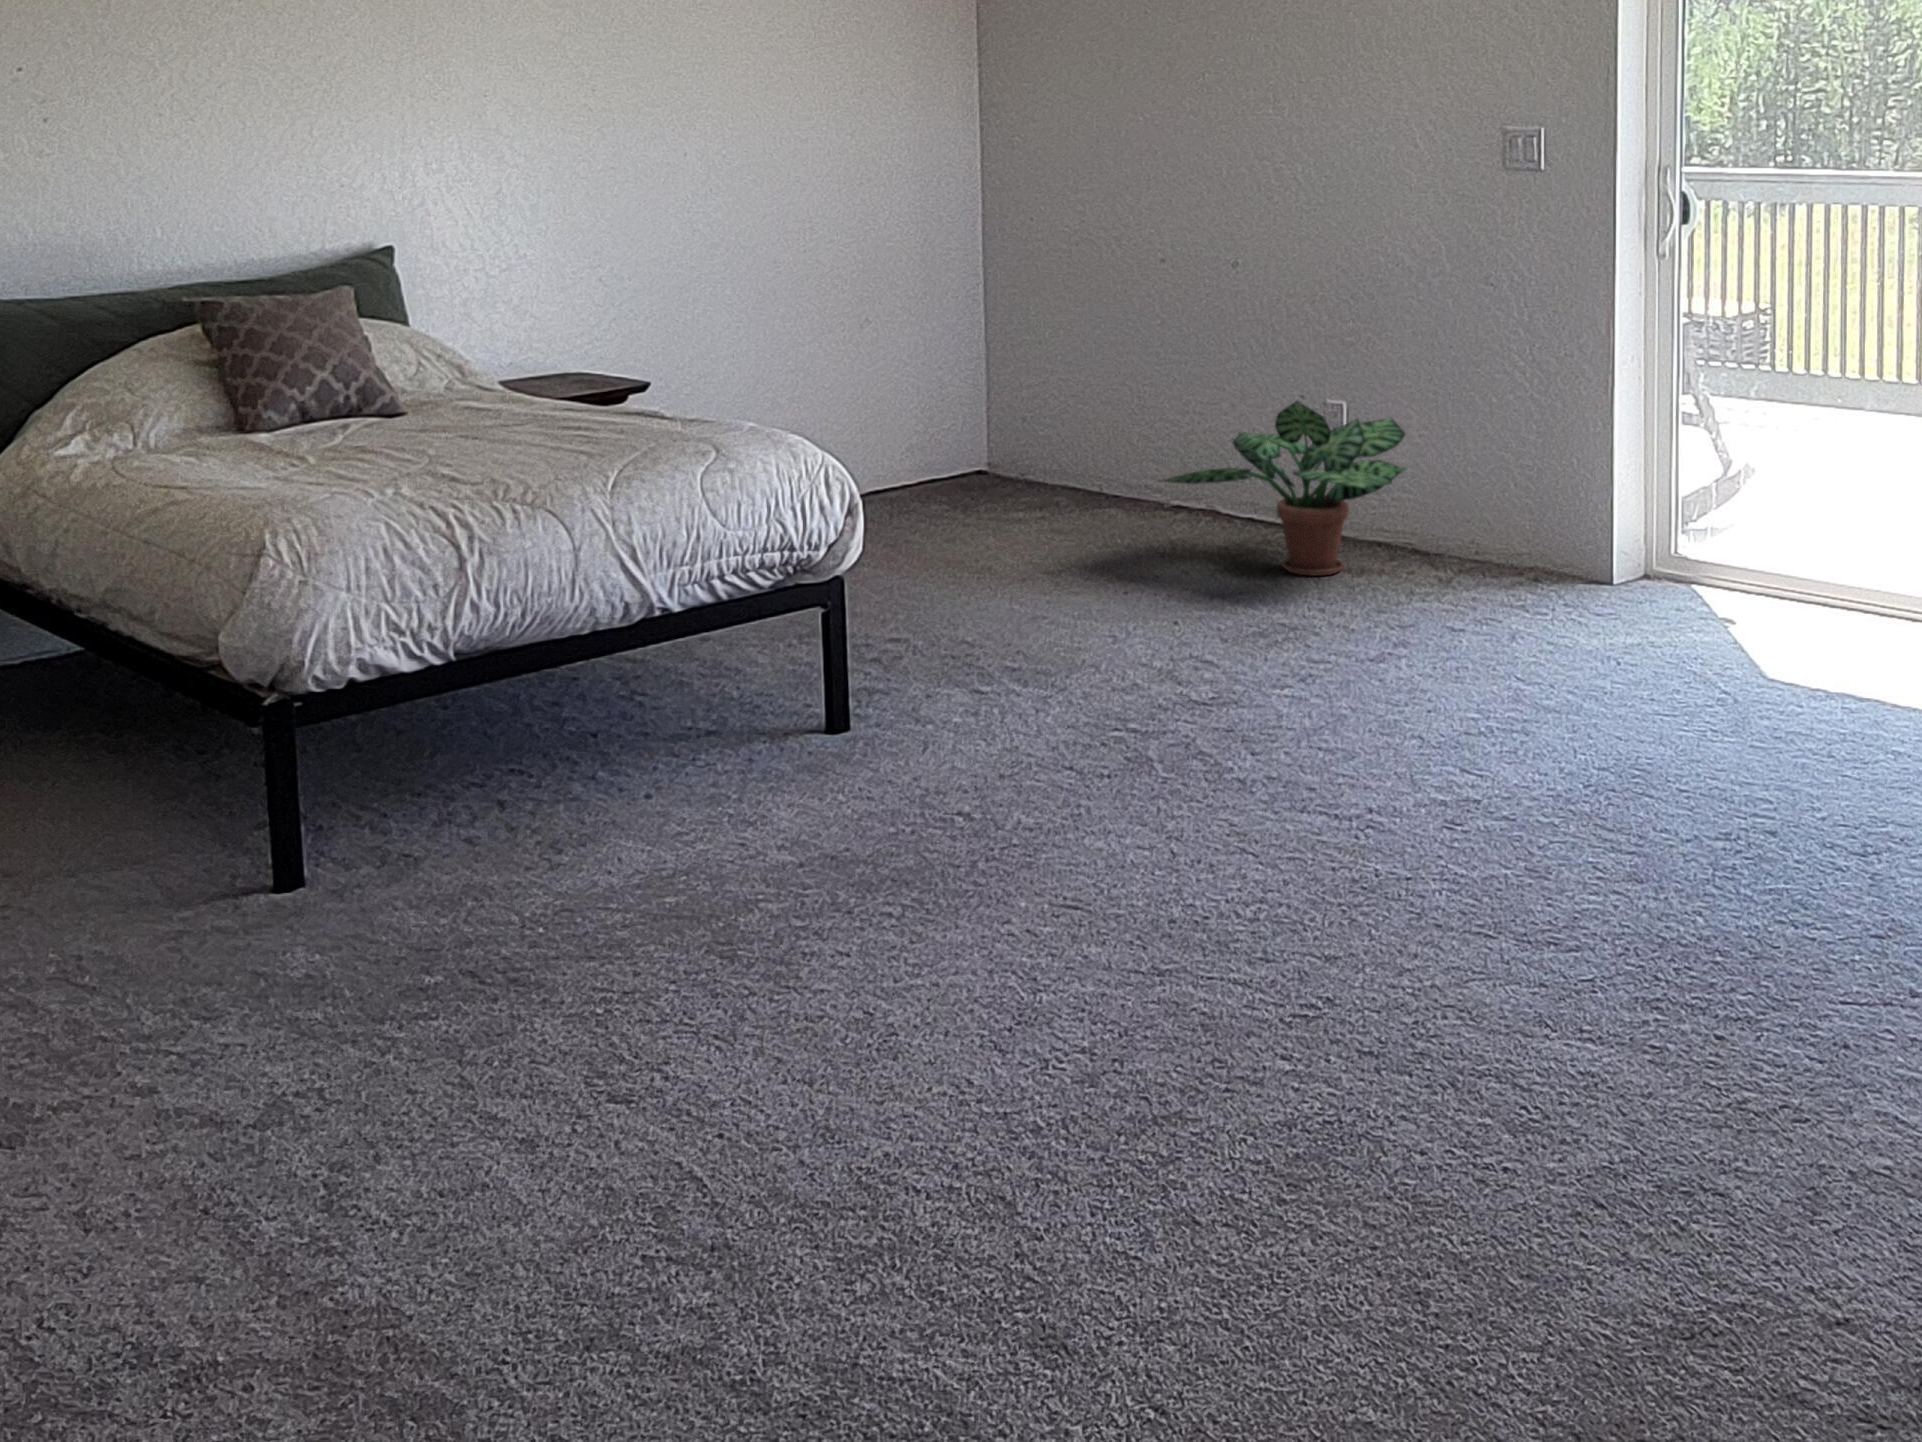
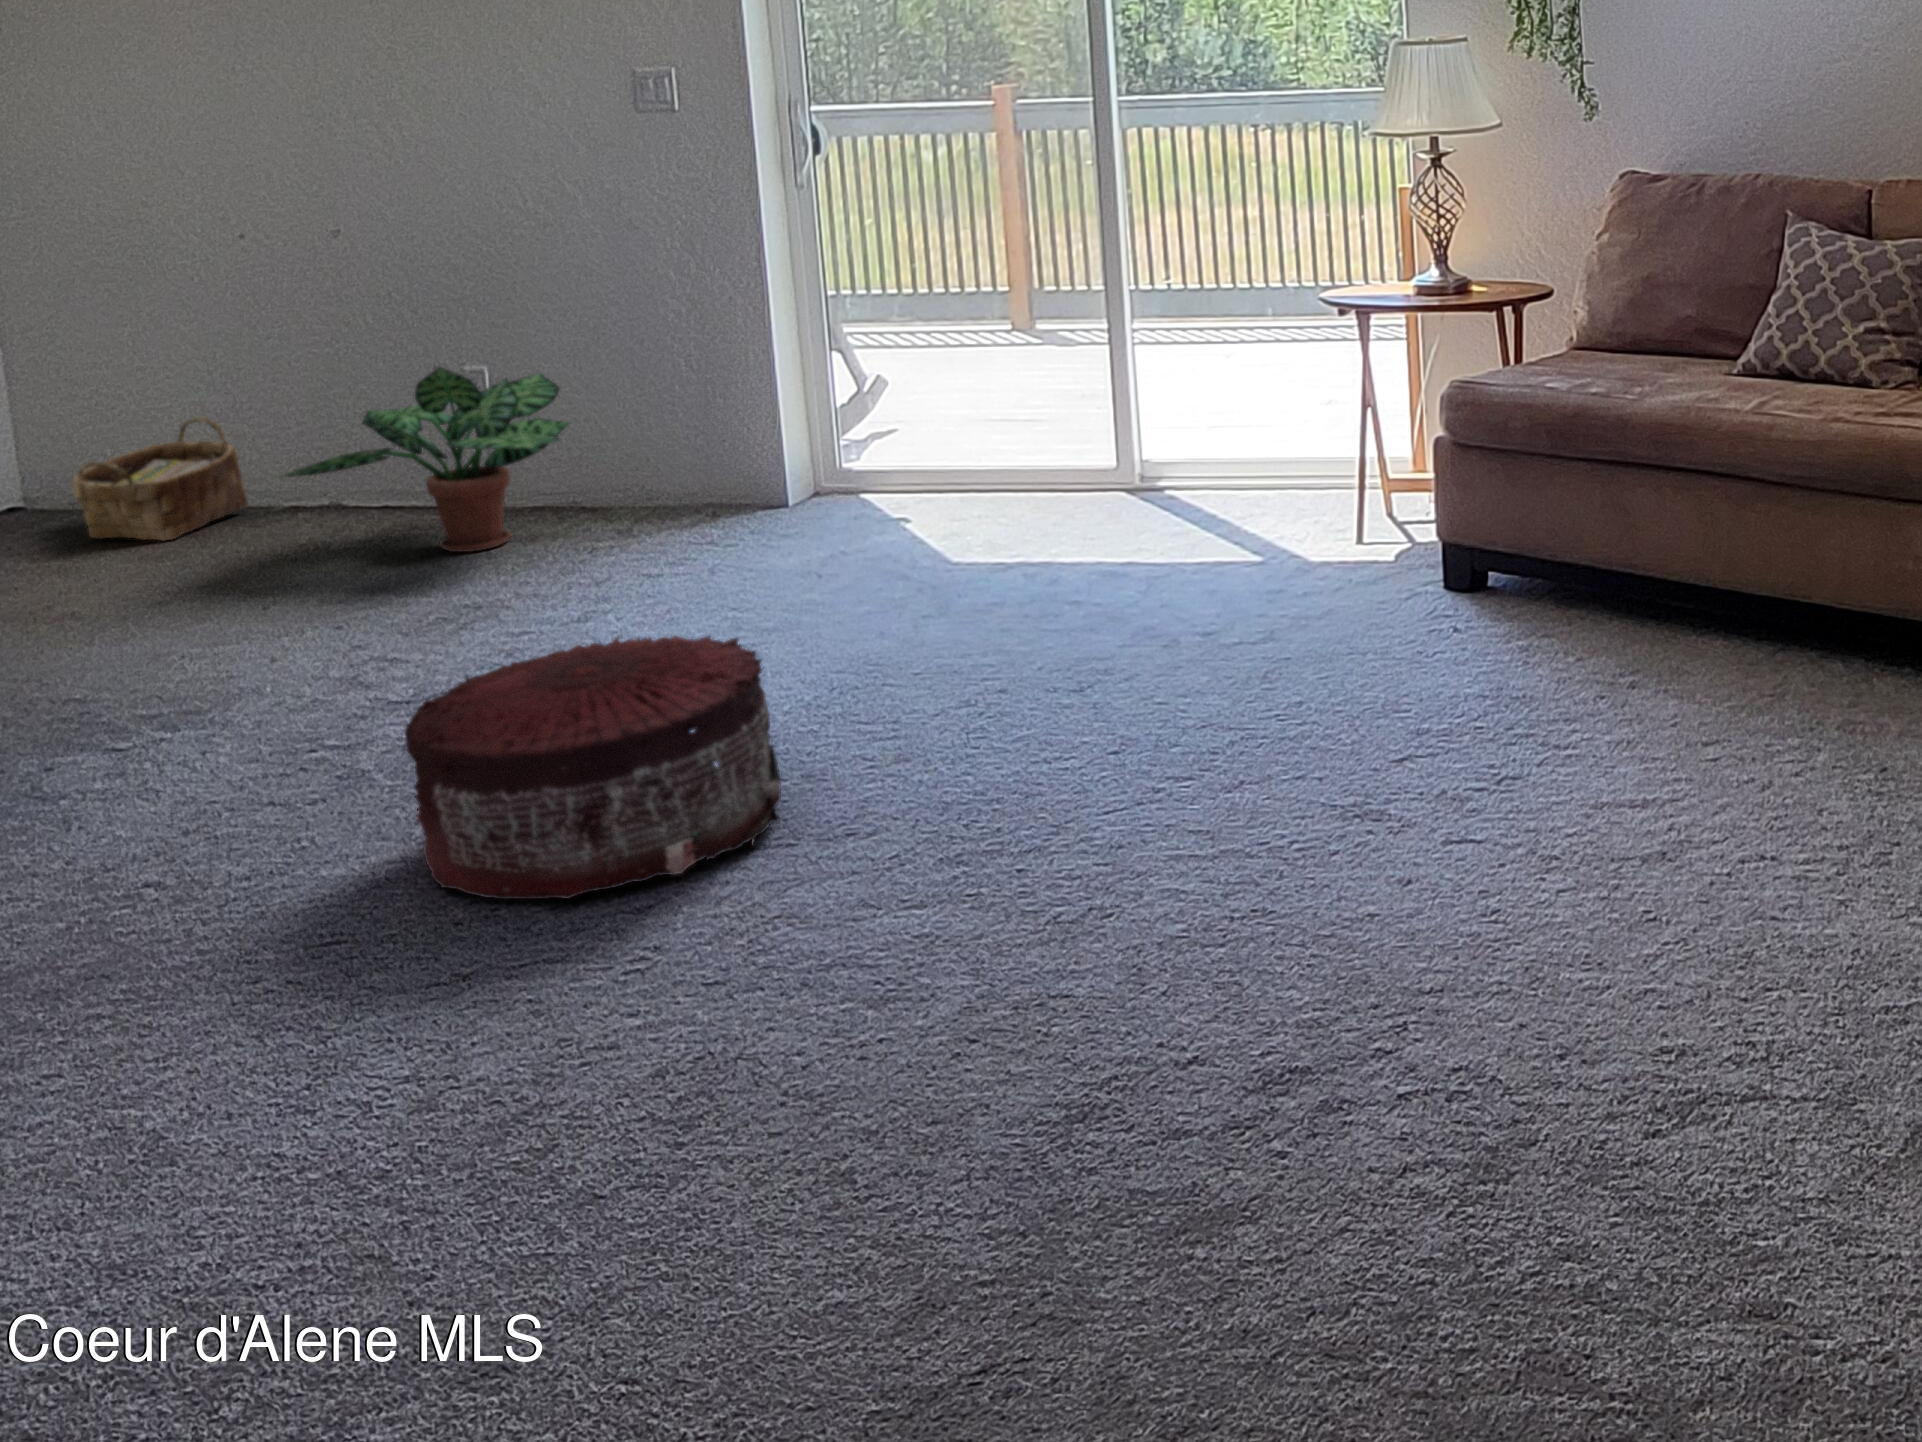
woven basket: none [1021,419,1147,521] -> present [72,417,248,541]
pouf: none [1159,682,1492,932] -> present [405,636,781,899]

